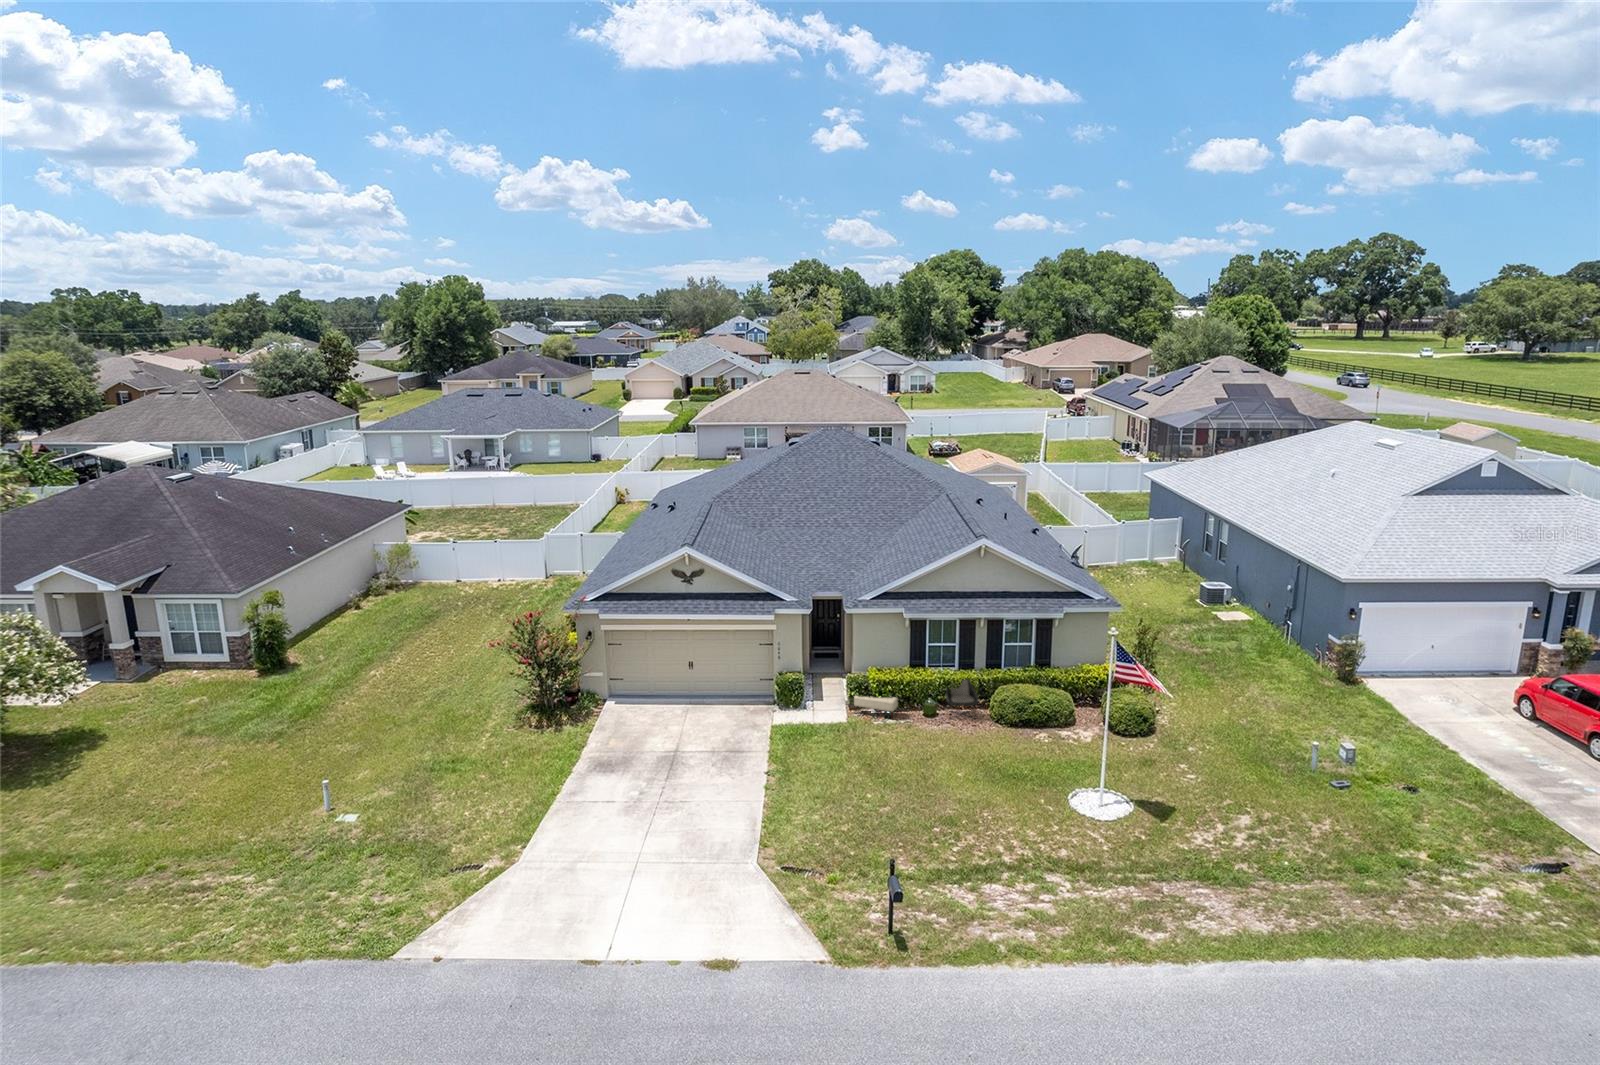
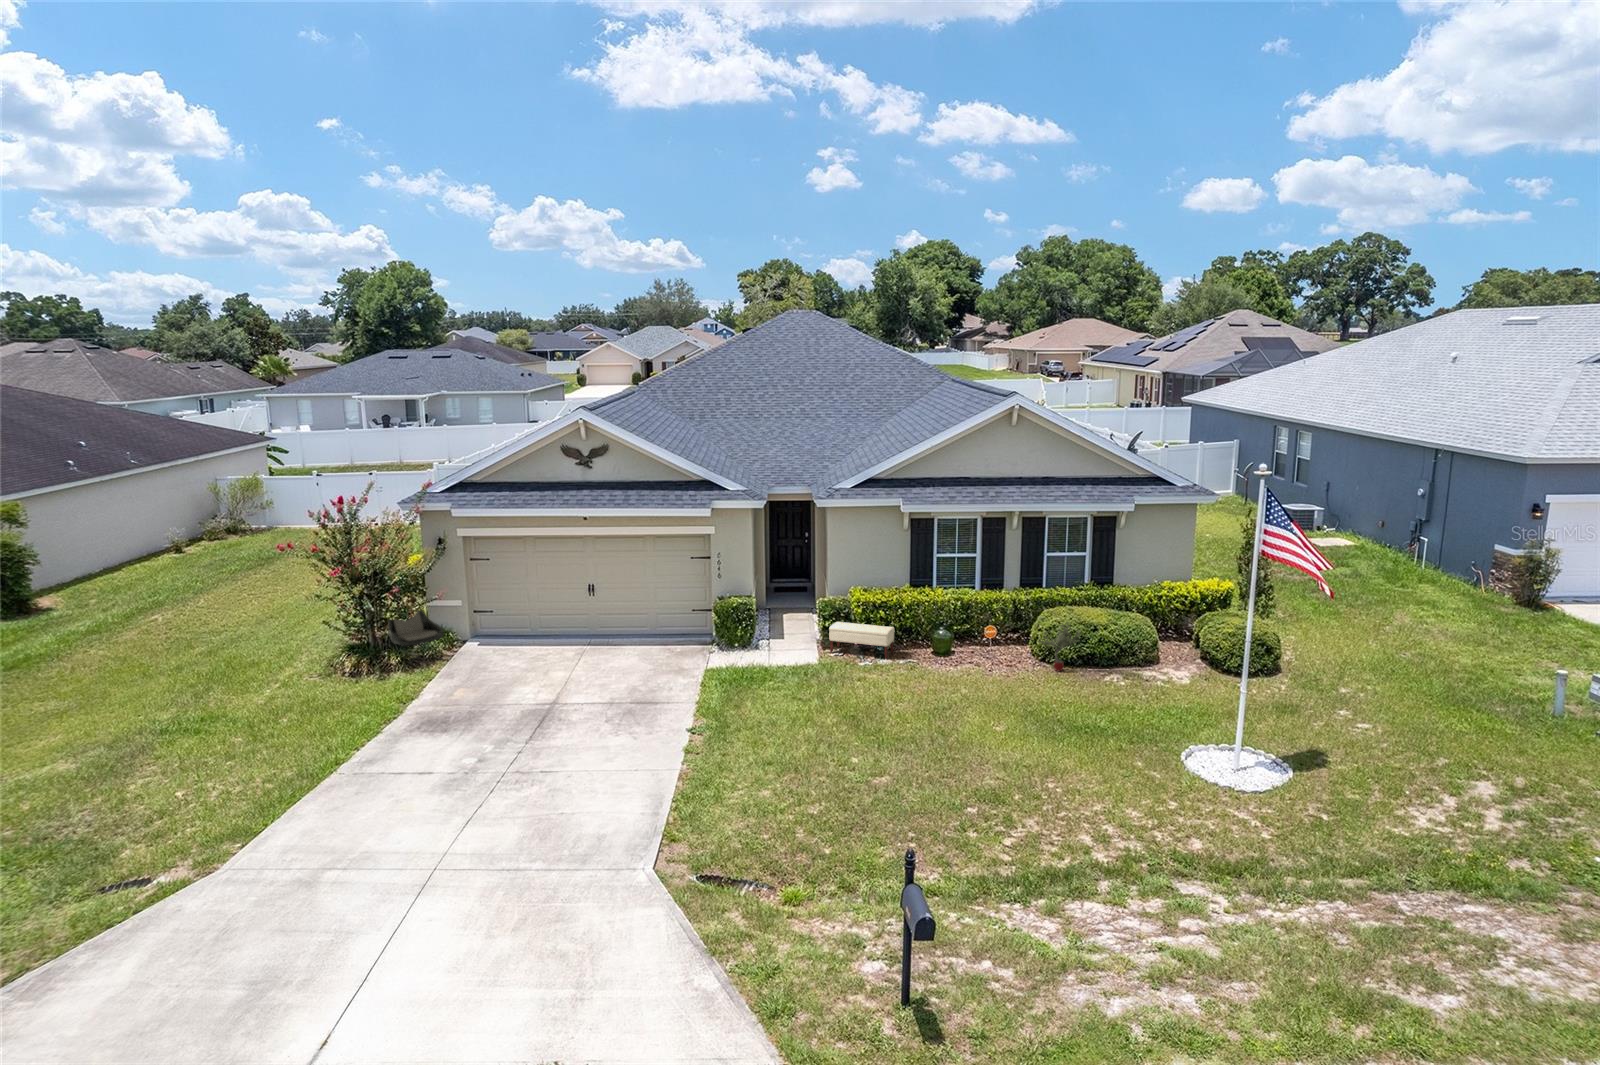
lounge chair: present [946,680,979,714] -> present [388,610,443,668]
potted tree: none [993,698,1021,732] -> present [1040,624,1080,671]

